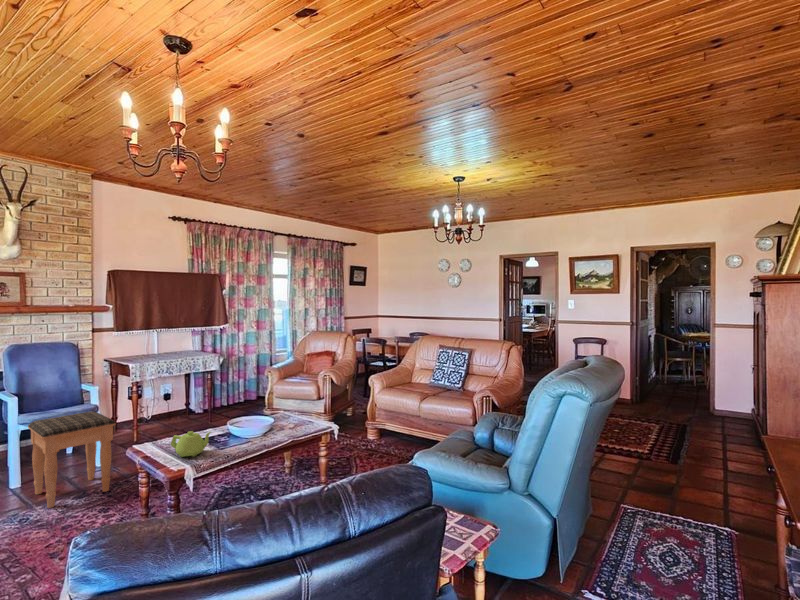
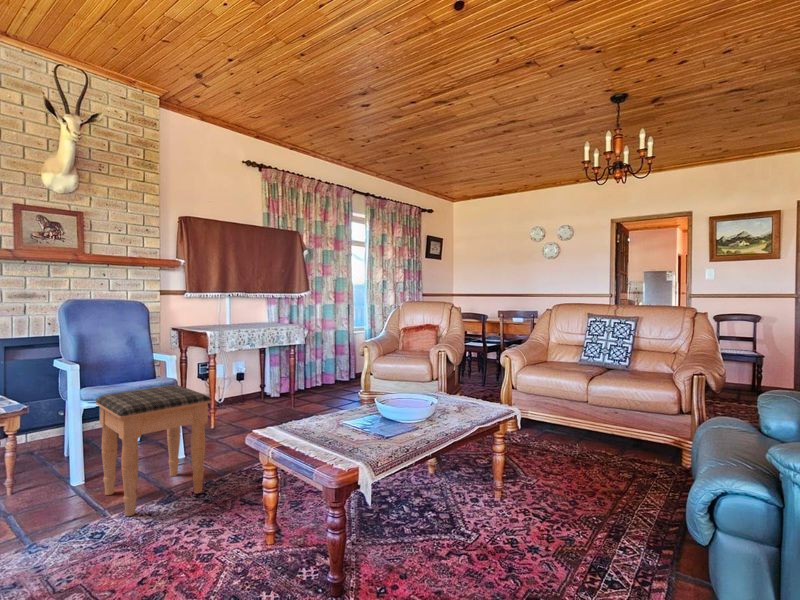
teapot: present [171,431,211,457] -> none [321,410,382,450]

